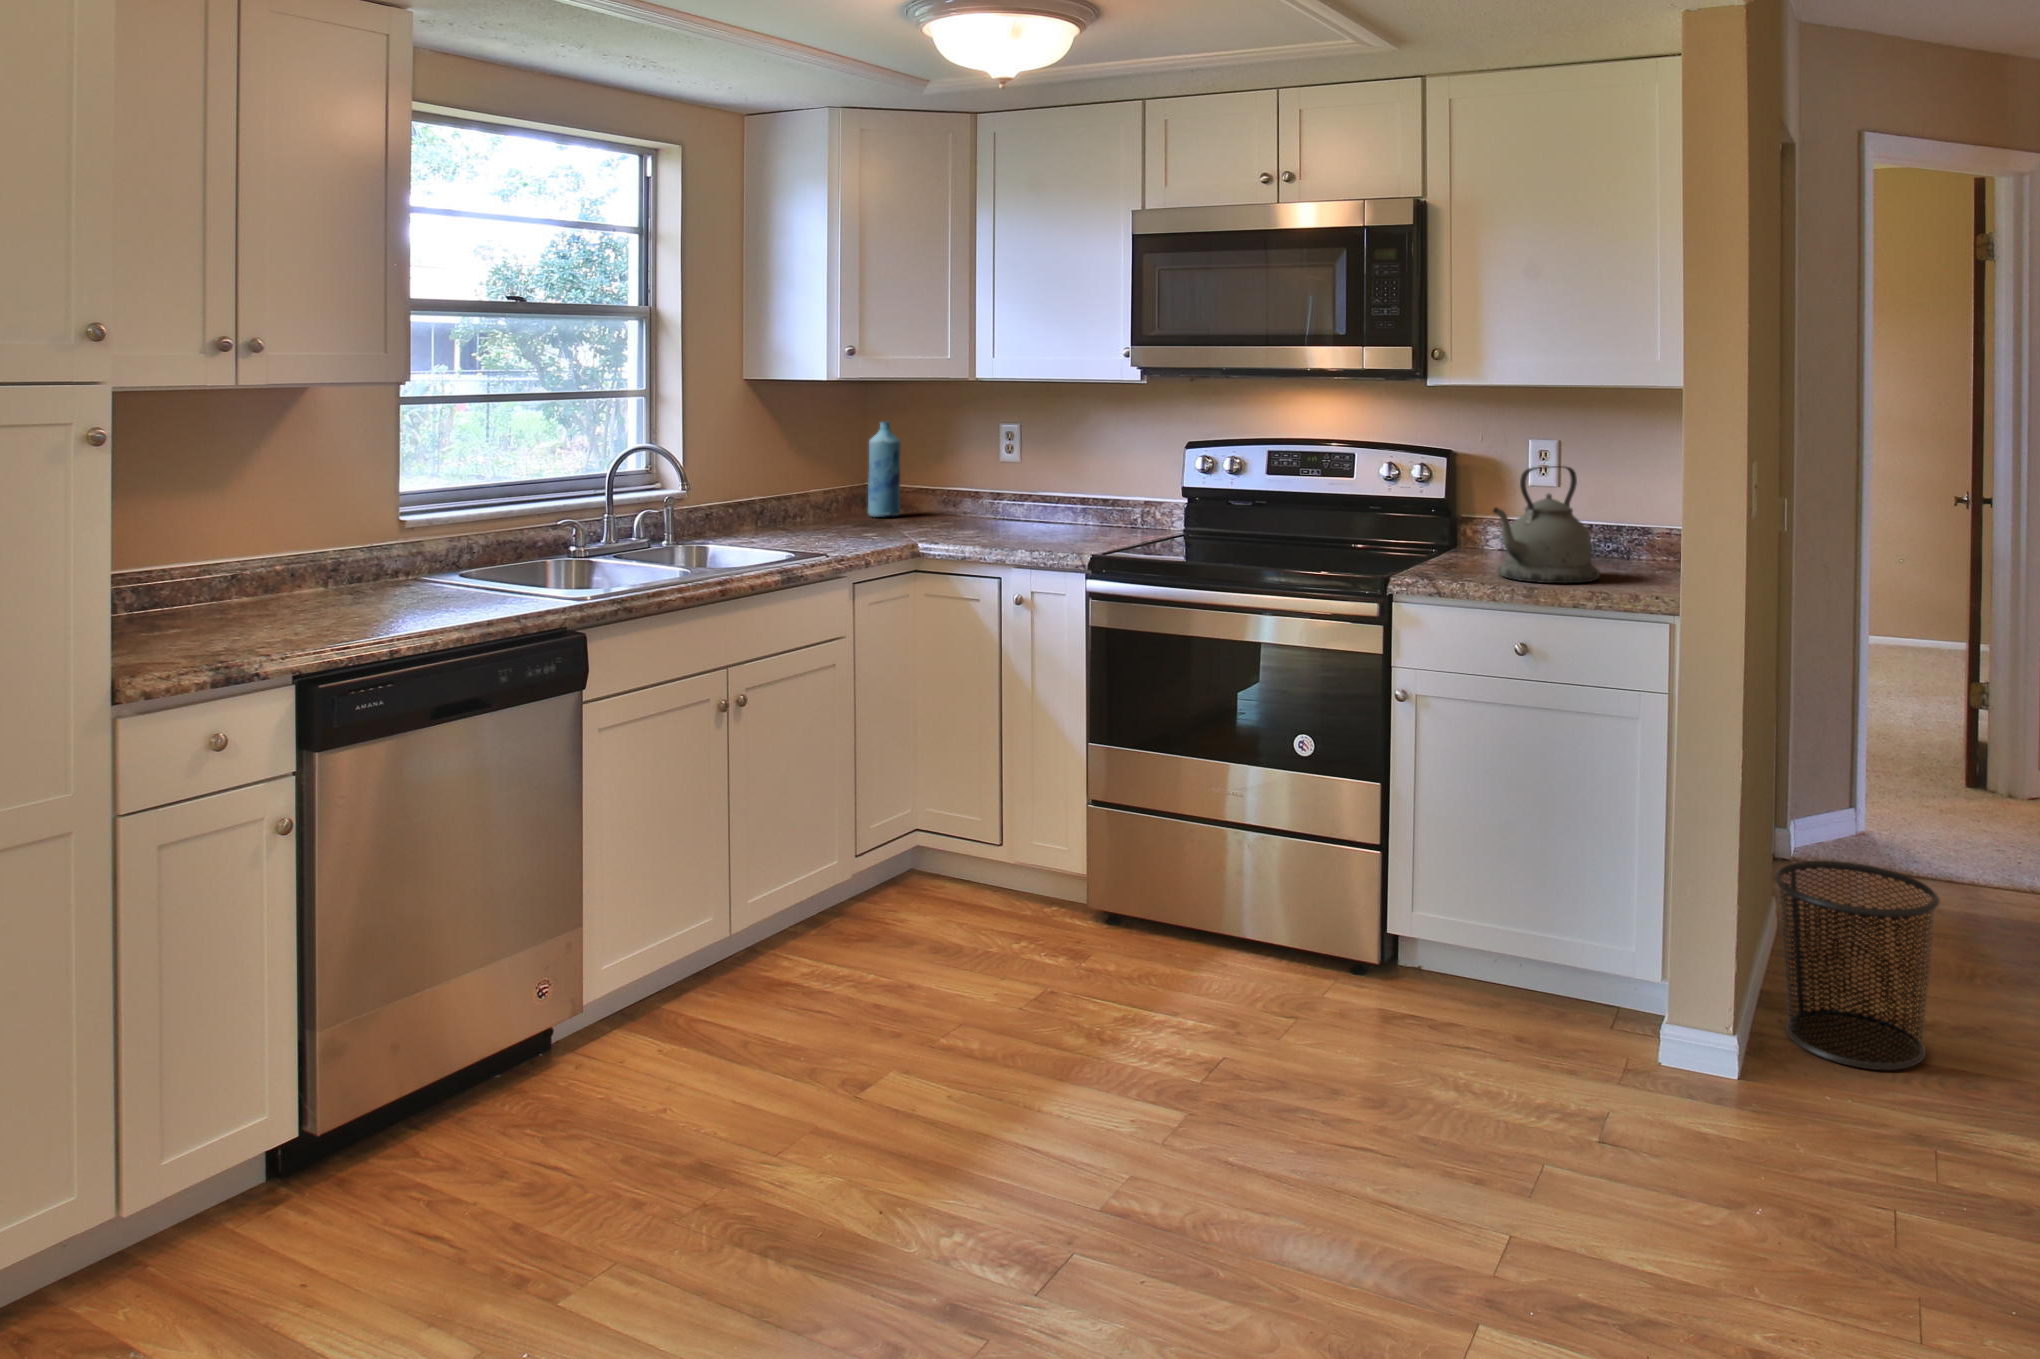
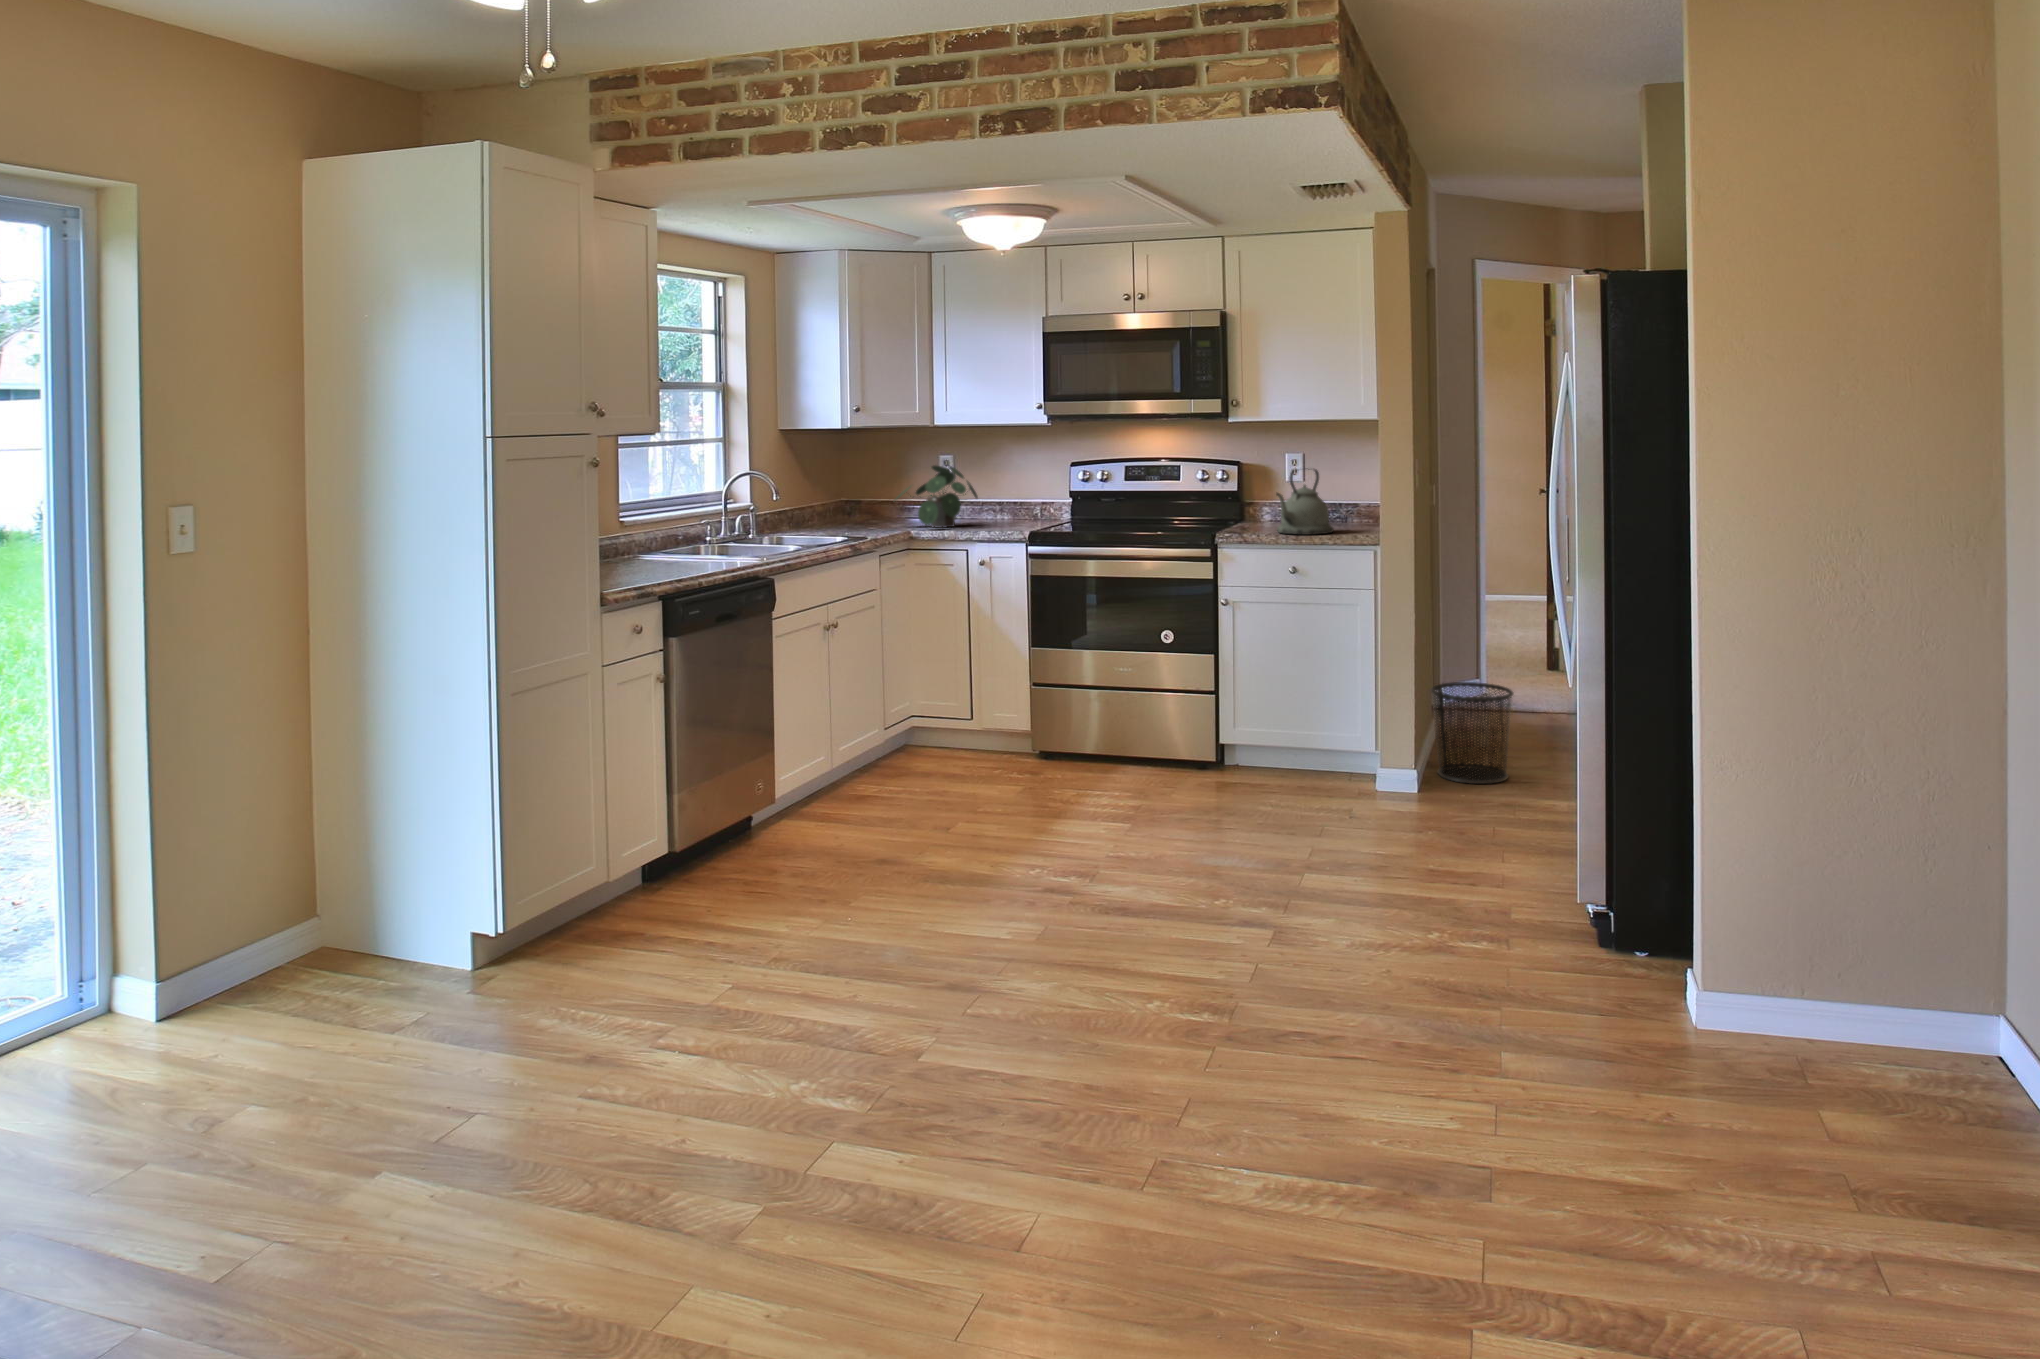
bottle: present [868,422,901,517] -> none [846,456,869,521]
potted plant: none [908,440,1038,536] -> present [896,466,978,528]

